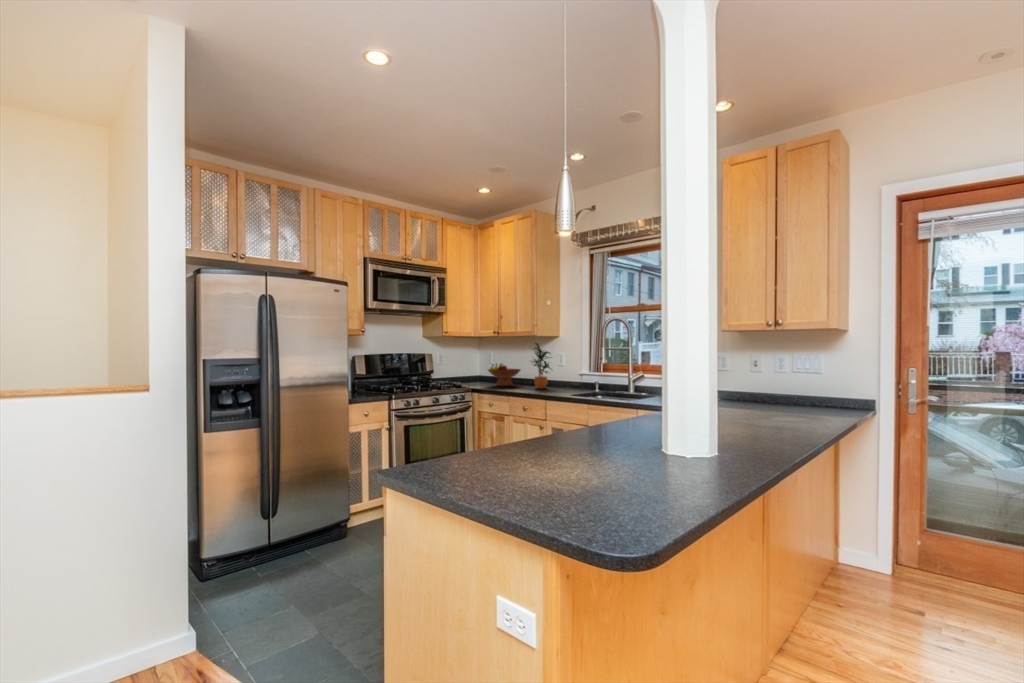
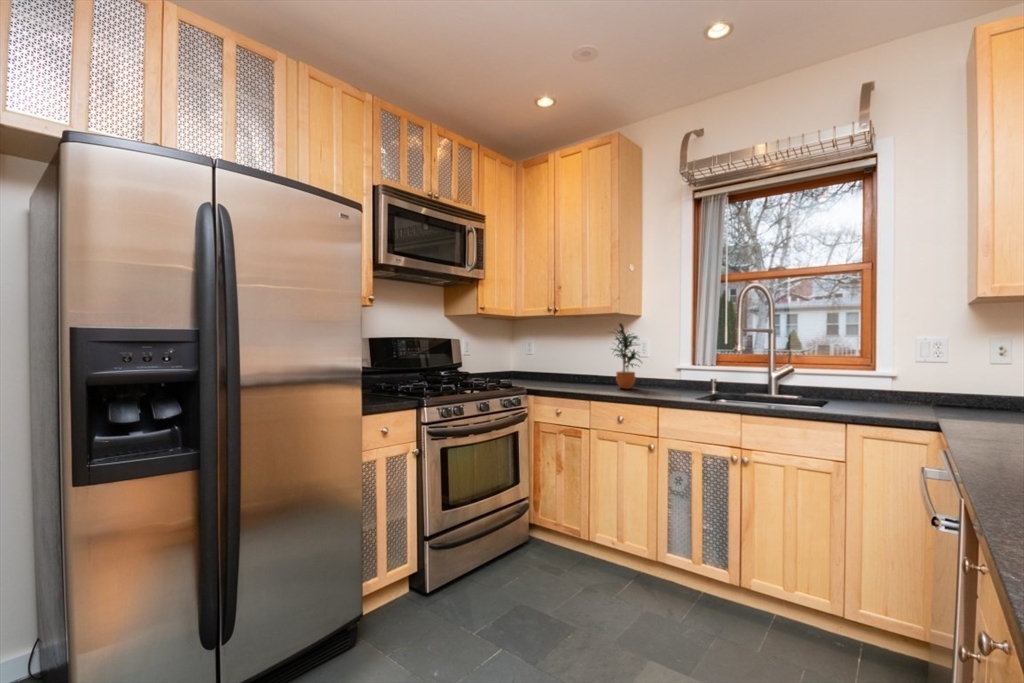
fruit bowl: present [488,364,521,386] -> none [540,353,588,385]

